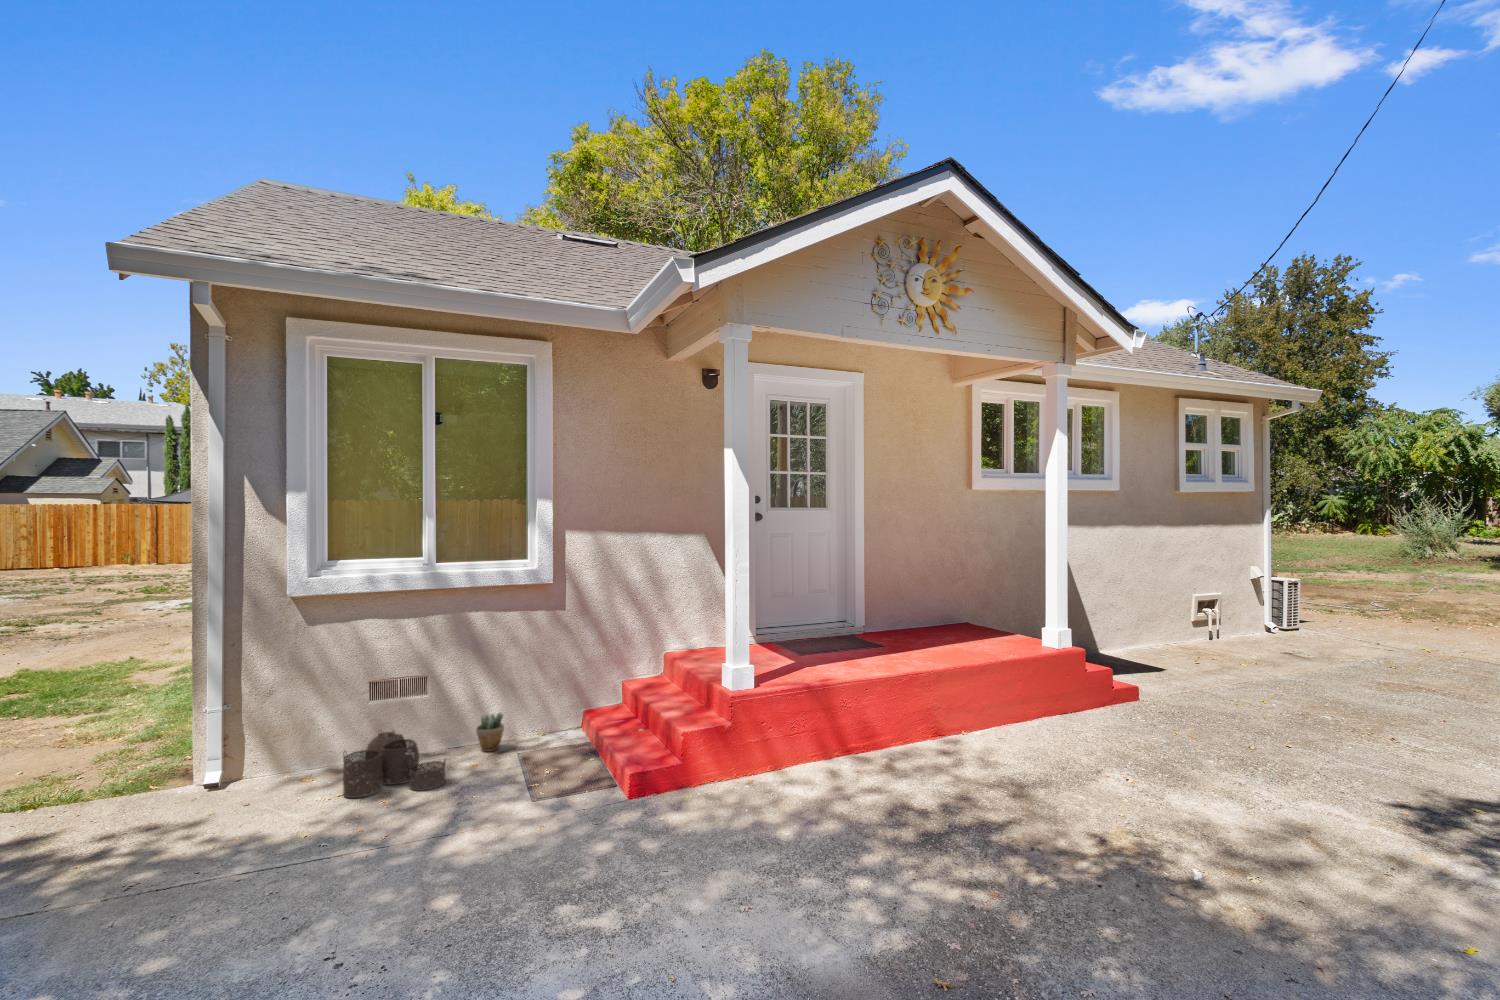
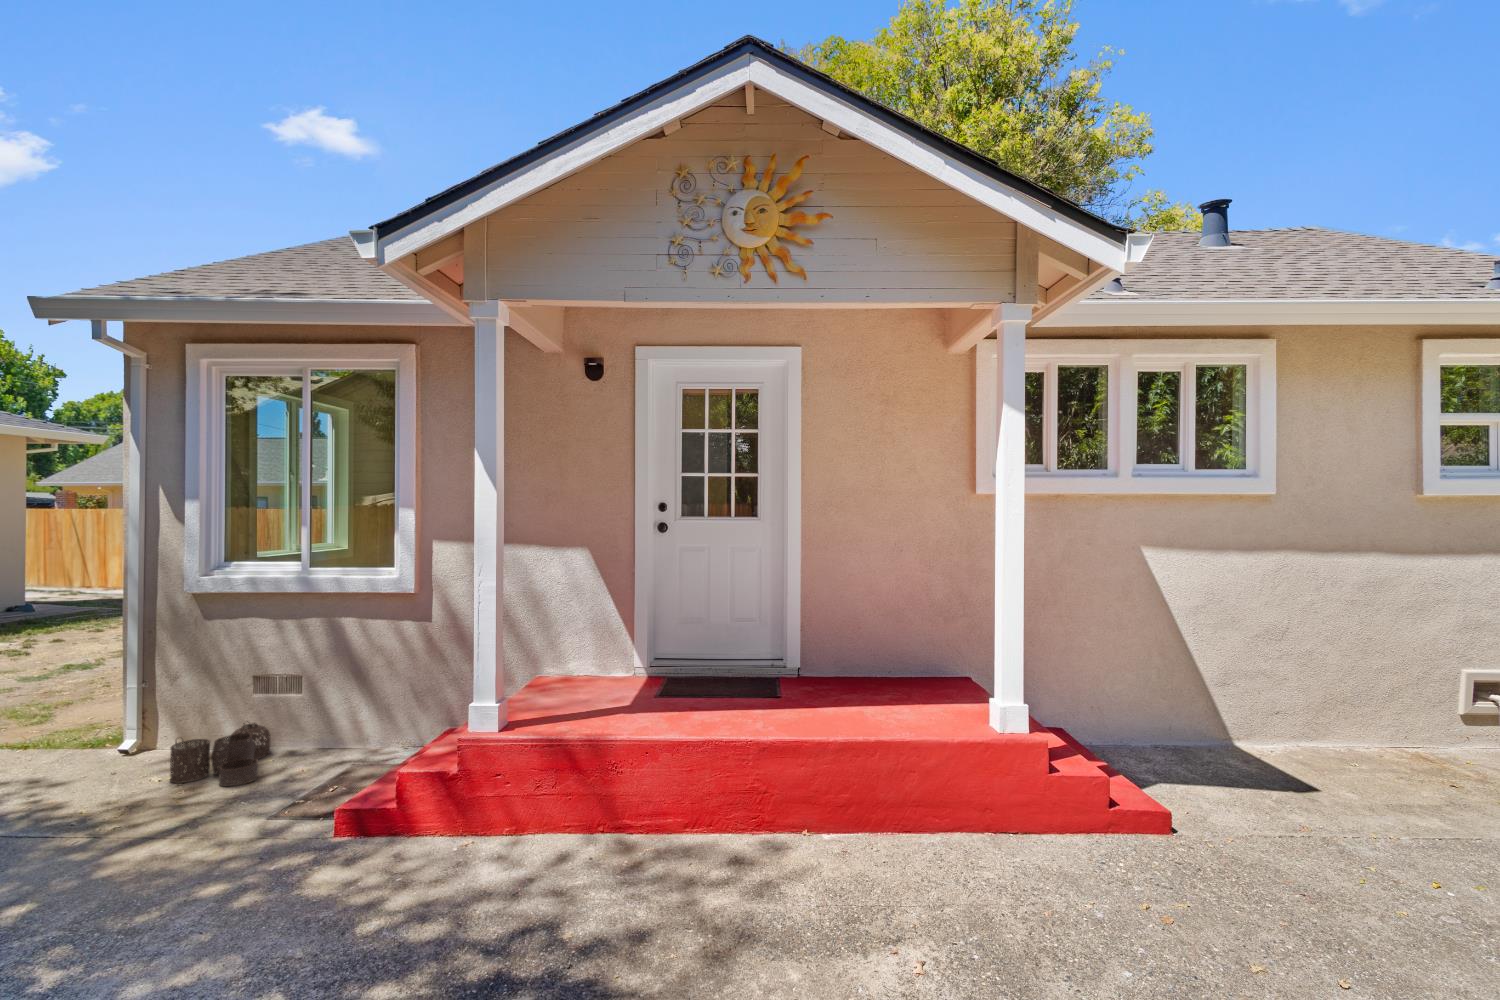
potted plant: present [476,713,504,752] -> none [329,718,360,756]

